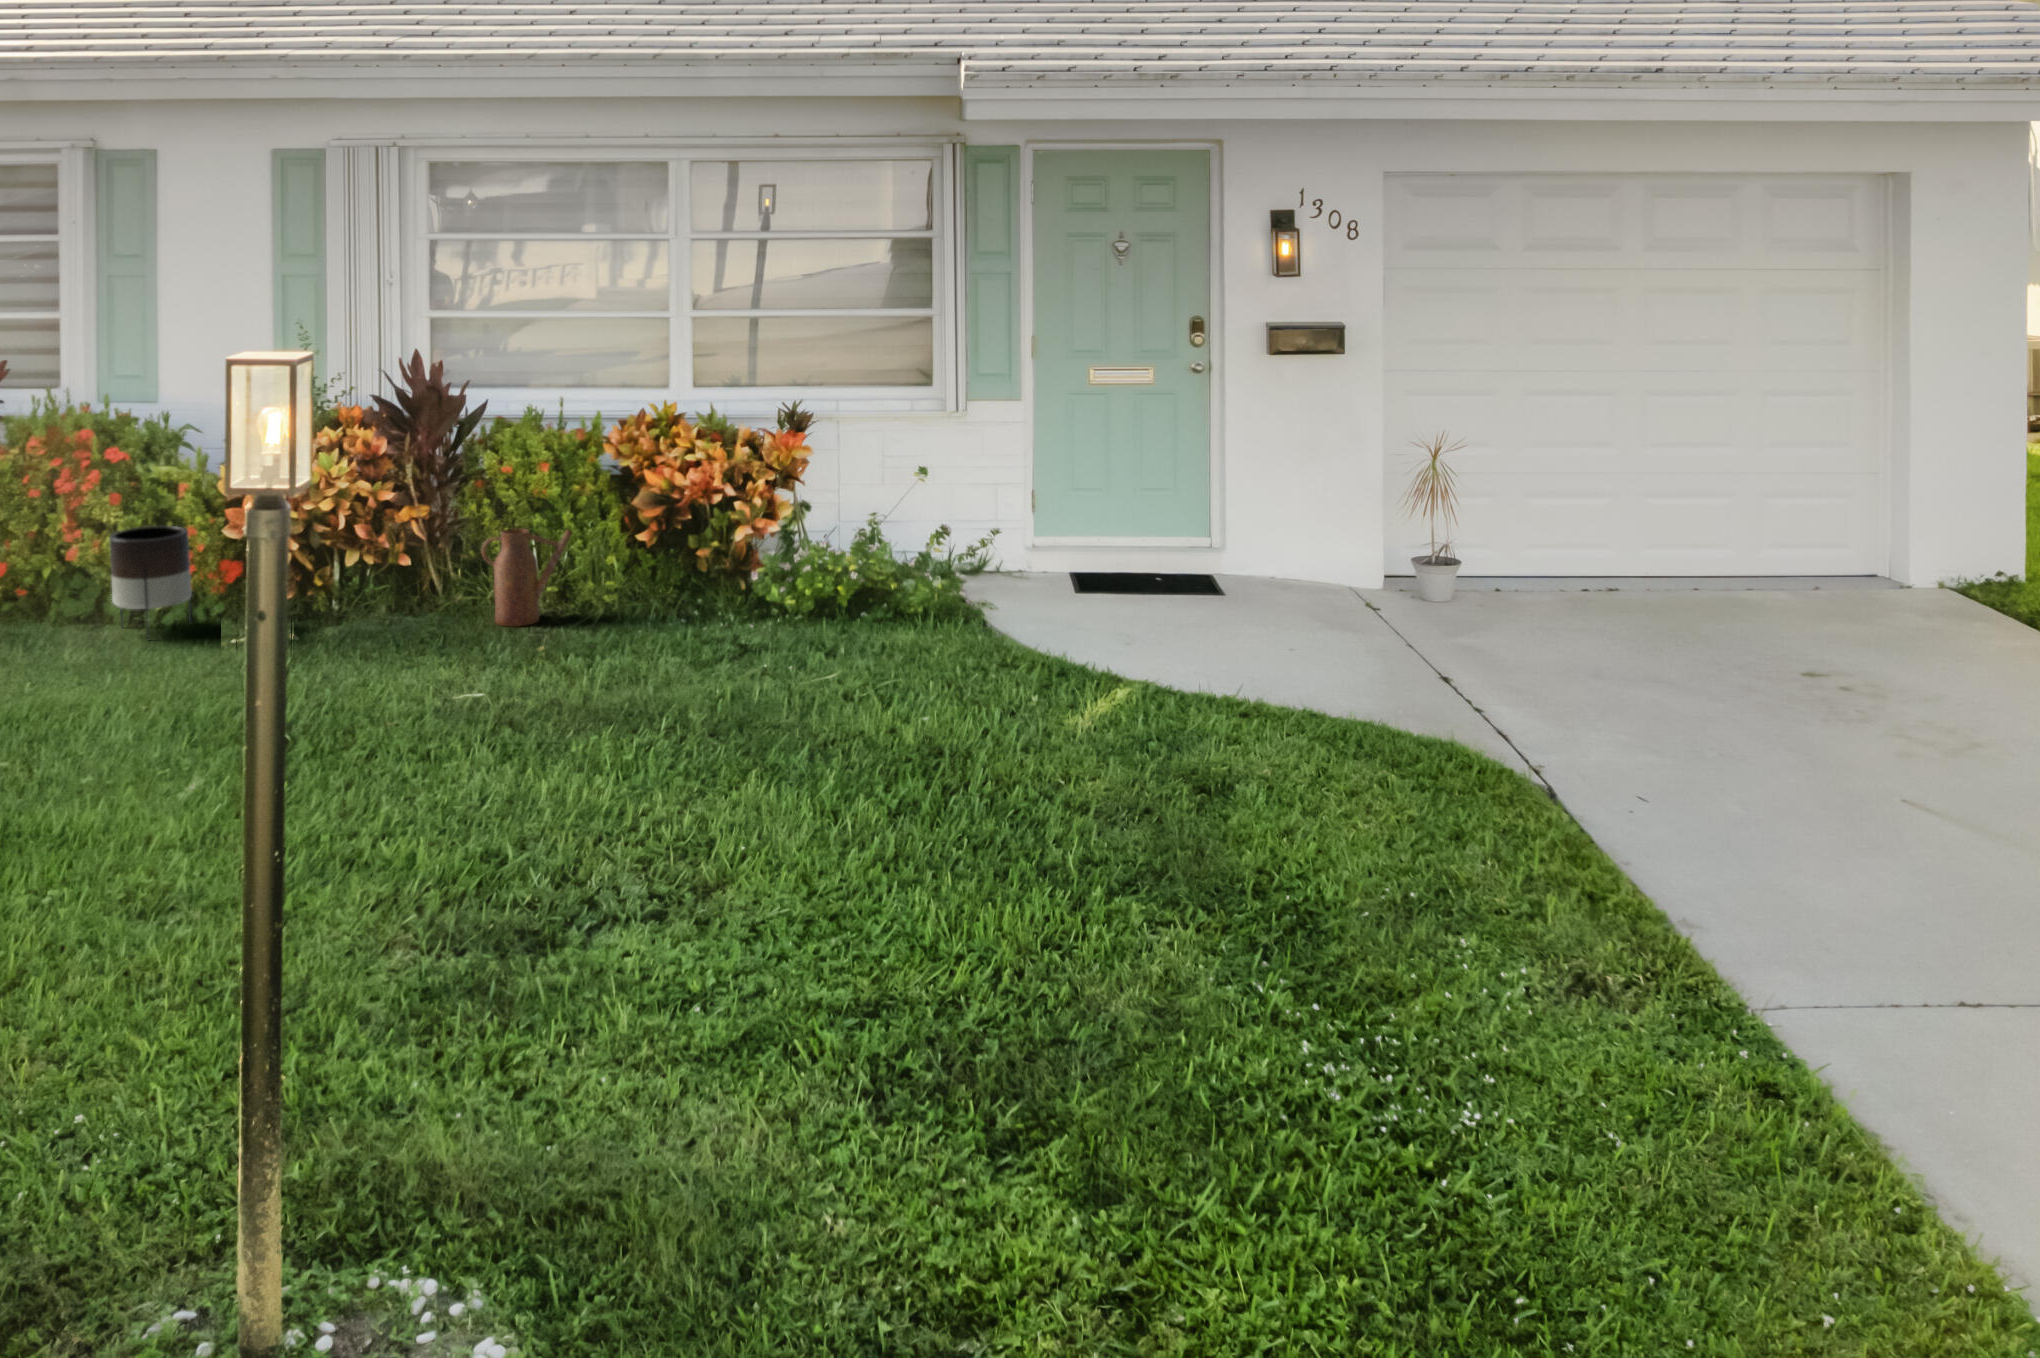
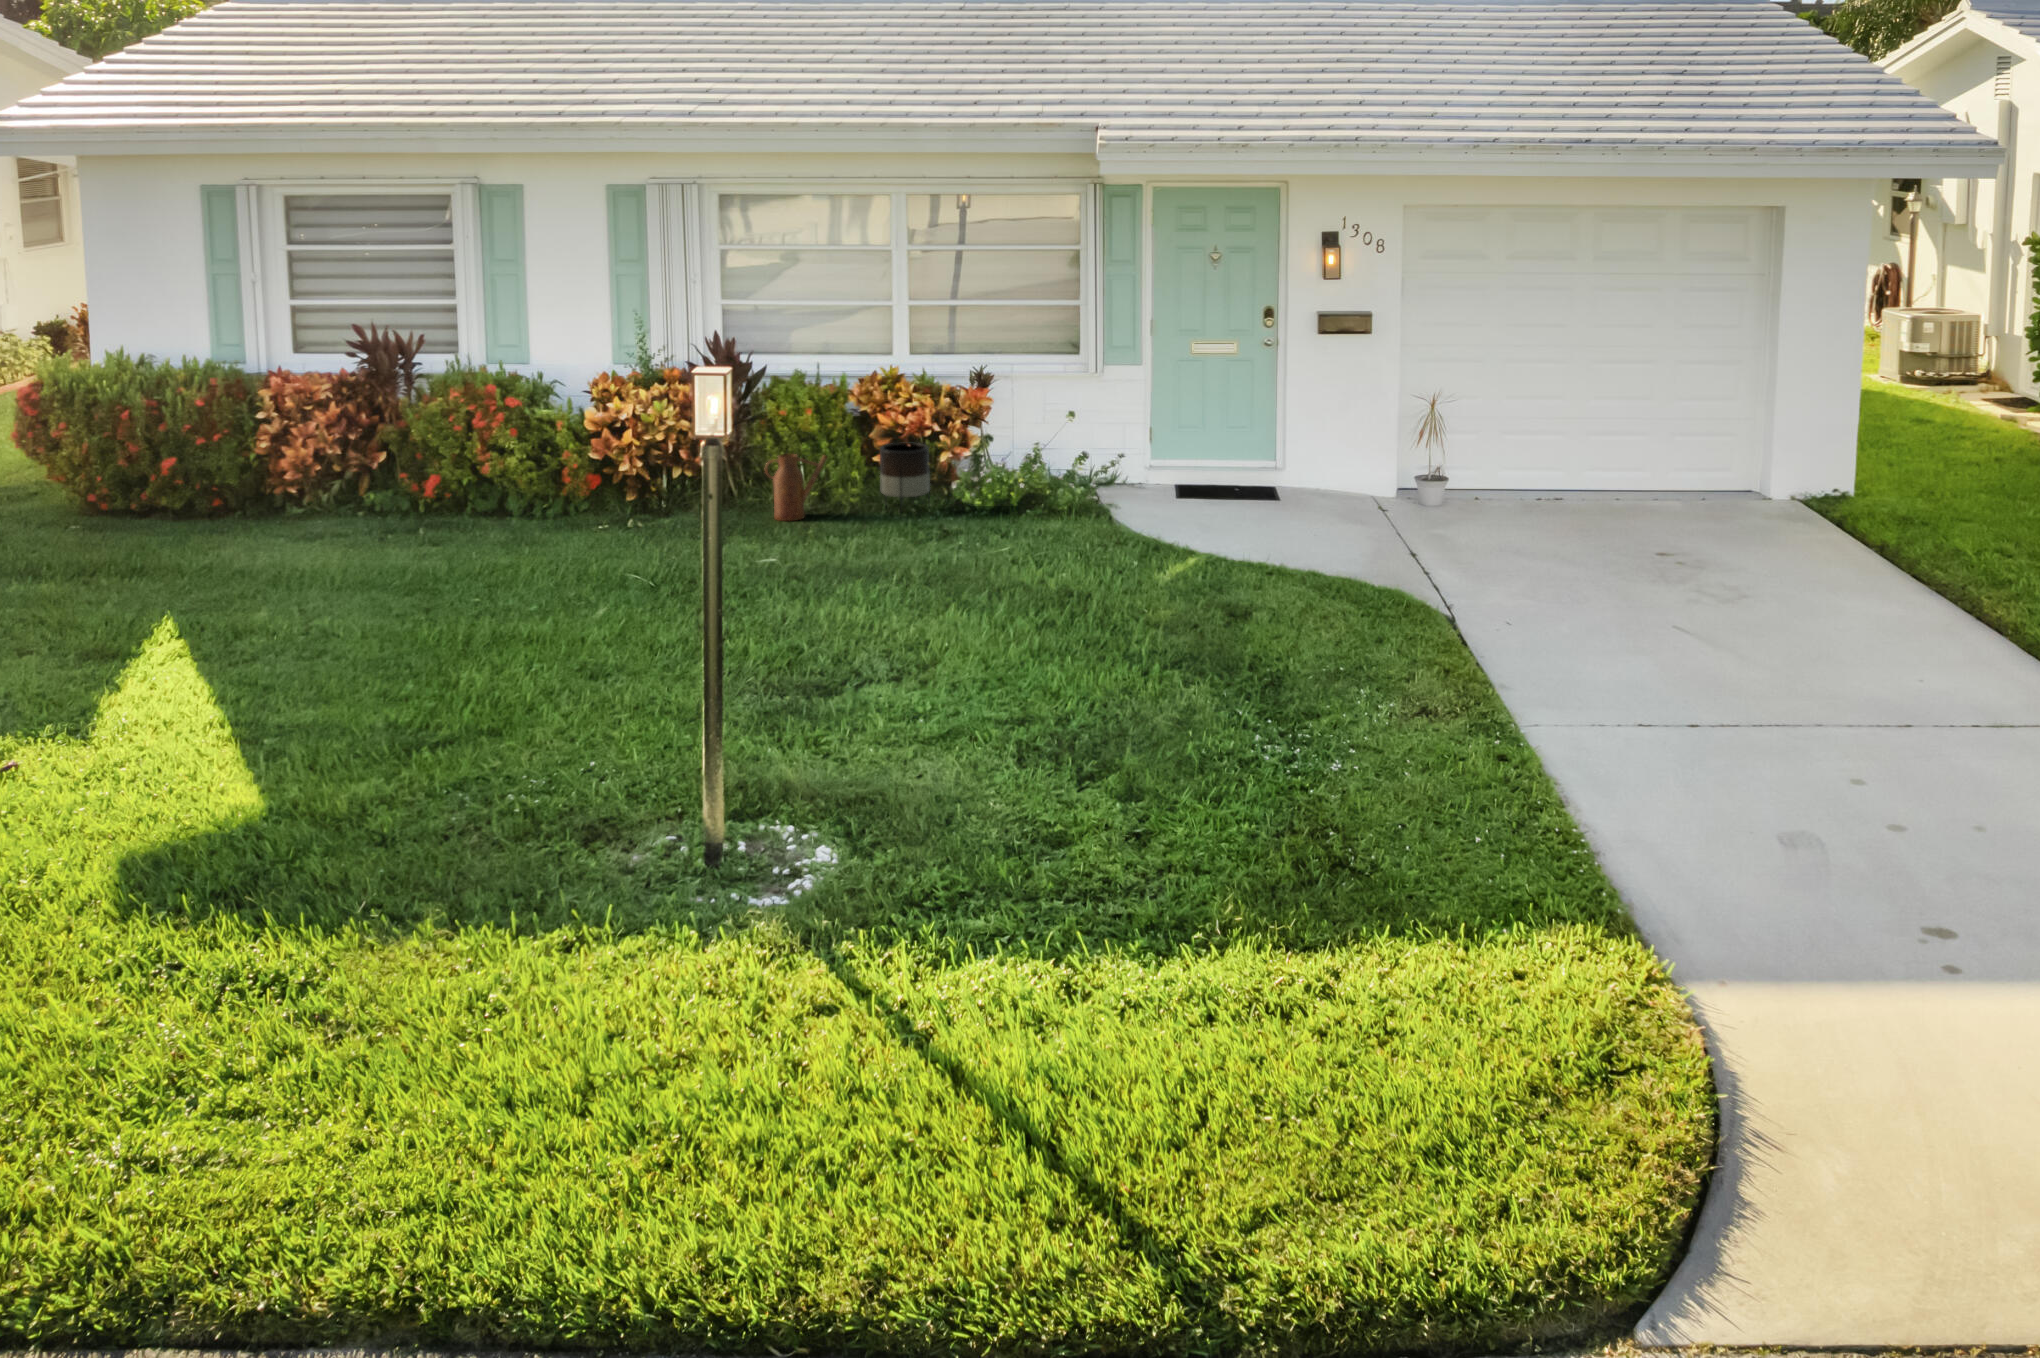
planter: present [110,526,192,637] -> present [880,443,930,505]

